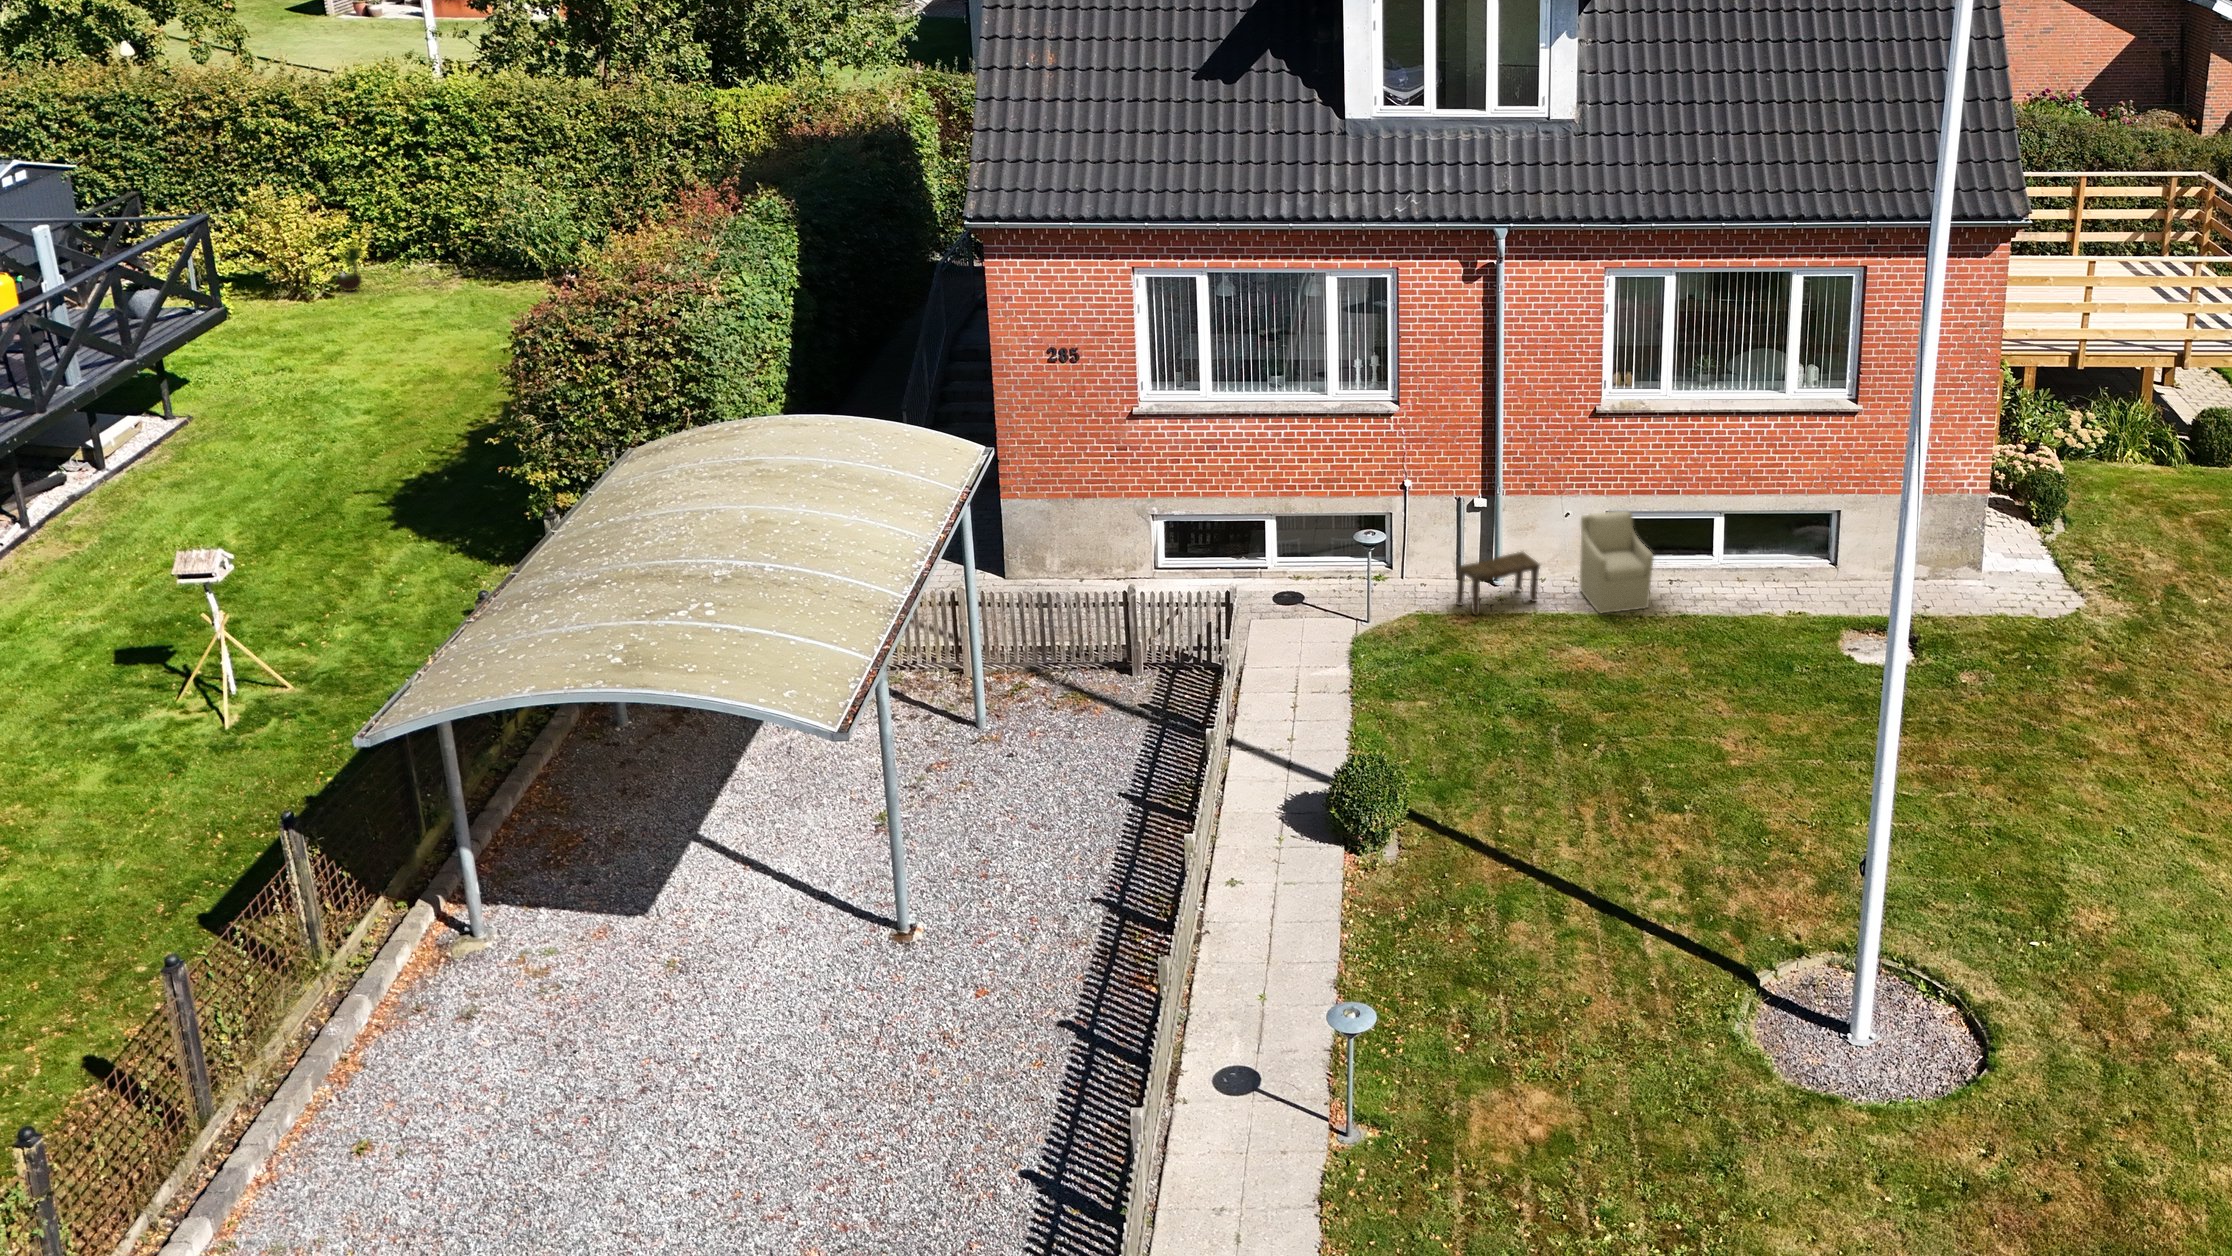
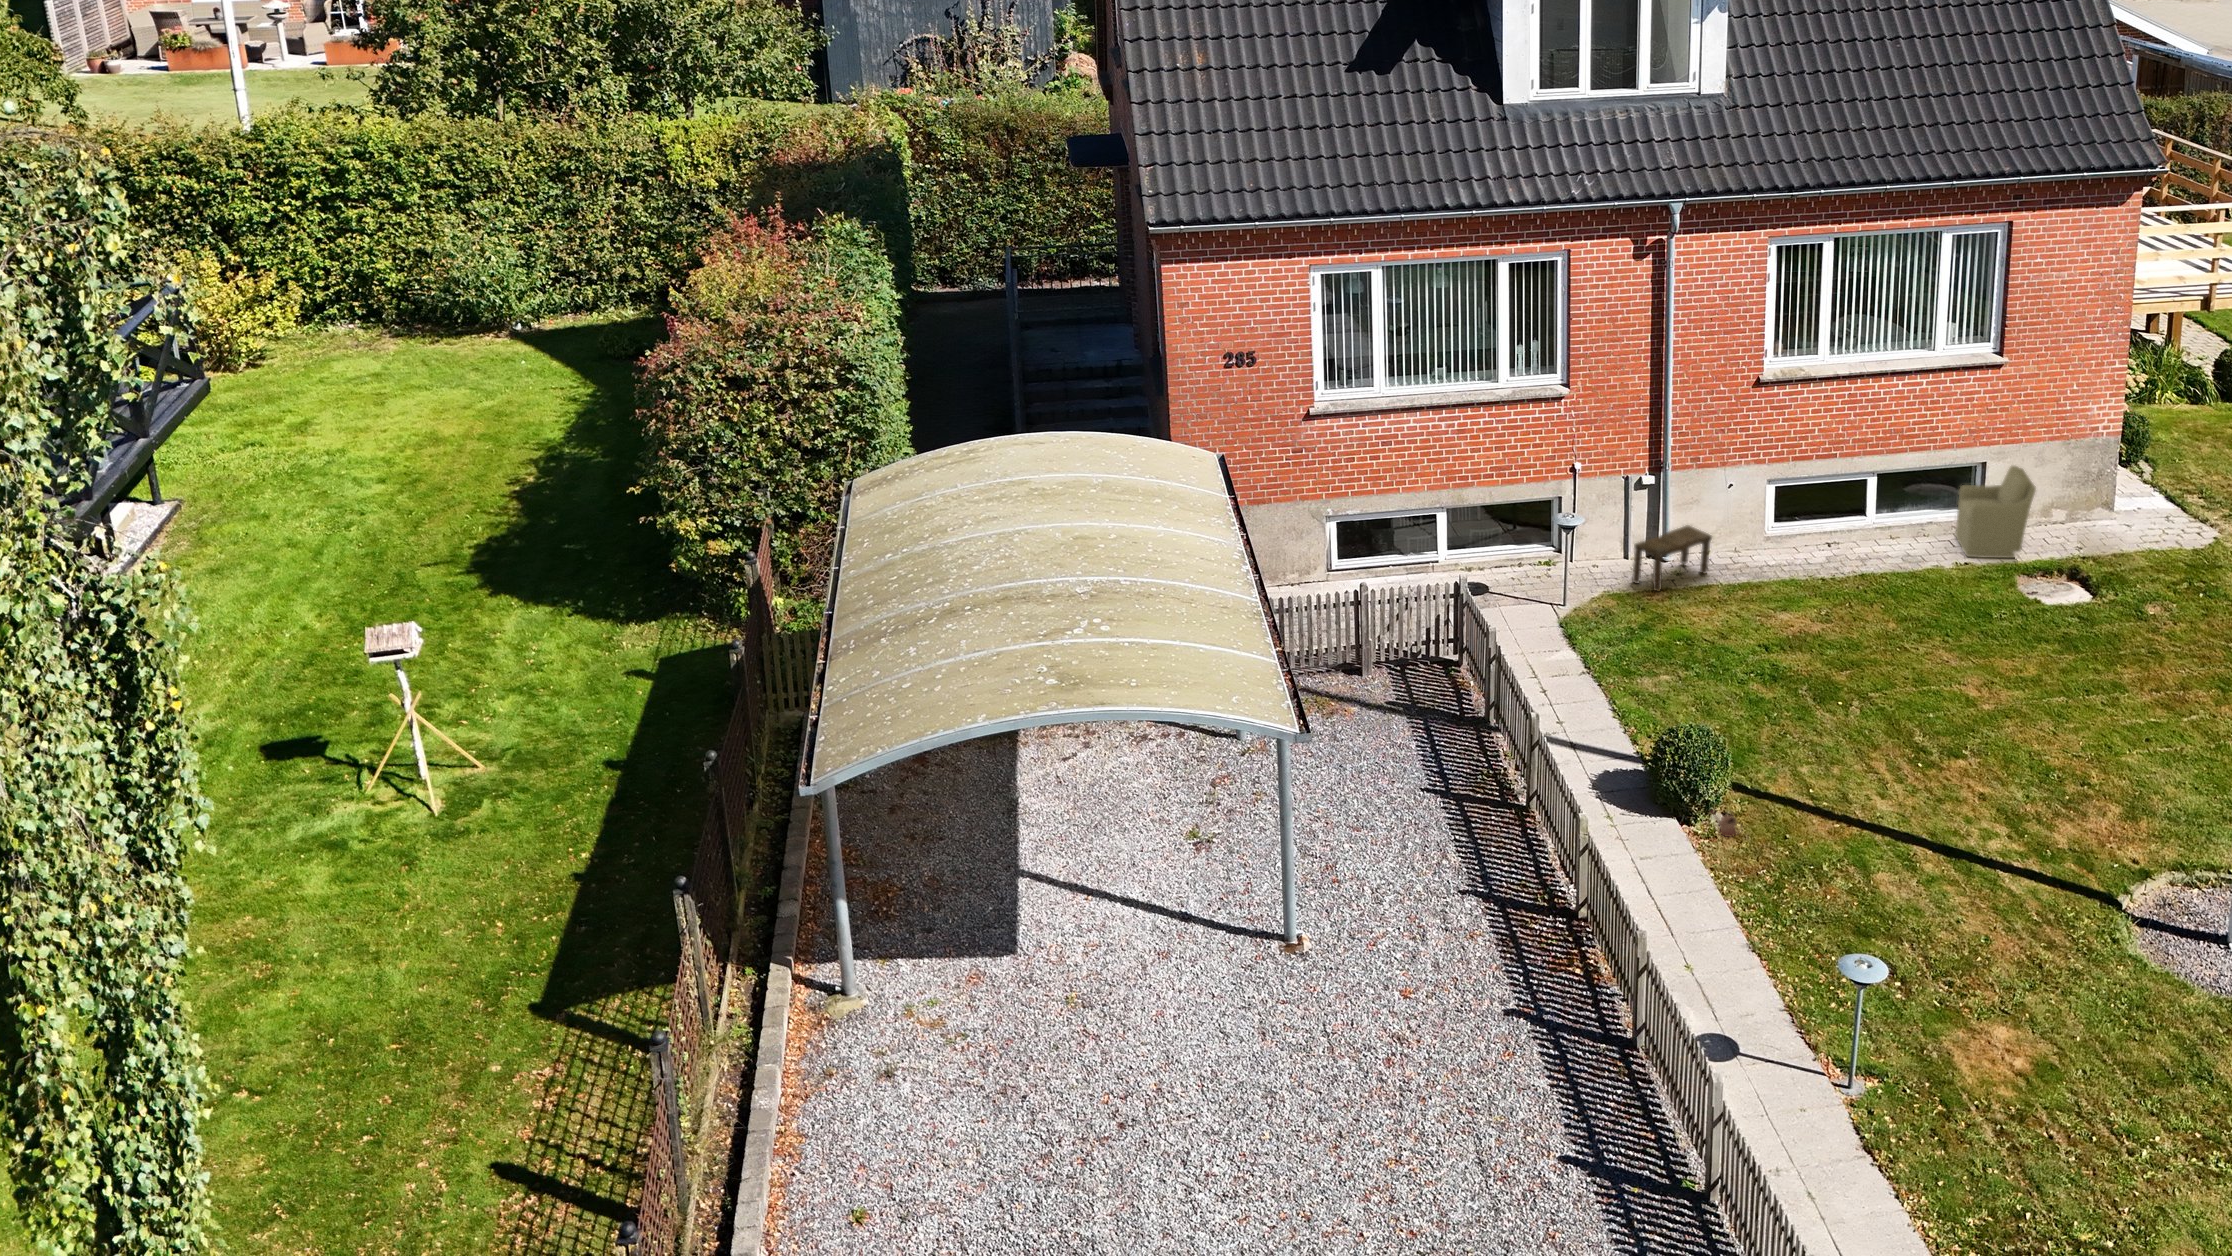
potted tree: present [337,246,362,291] -> none [258,307,290,361]
chair: present [1580,511,1654,613] -> present [1955,466,2036,558]
watering can: none [1384,838,1411,868] -> present [1711,810,1739,837]

